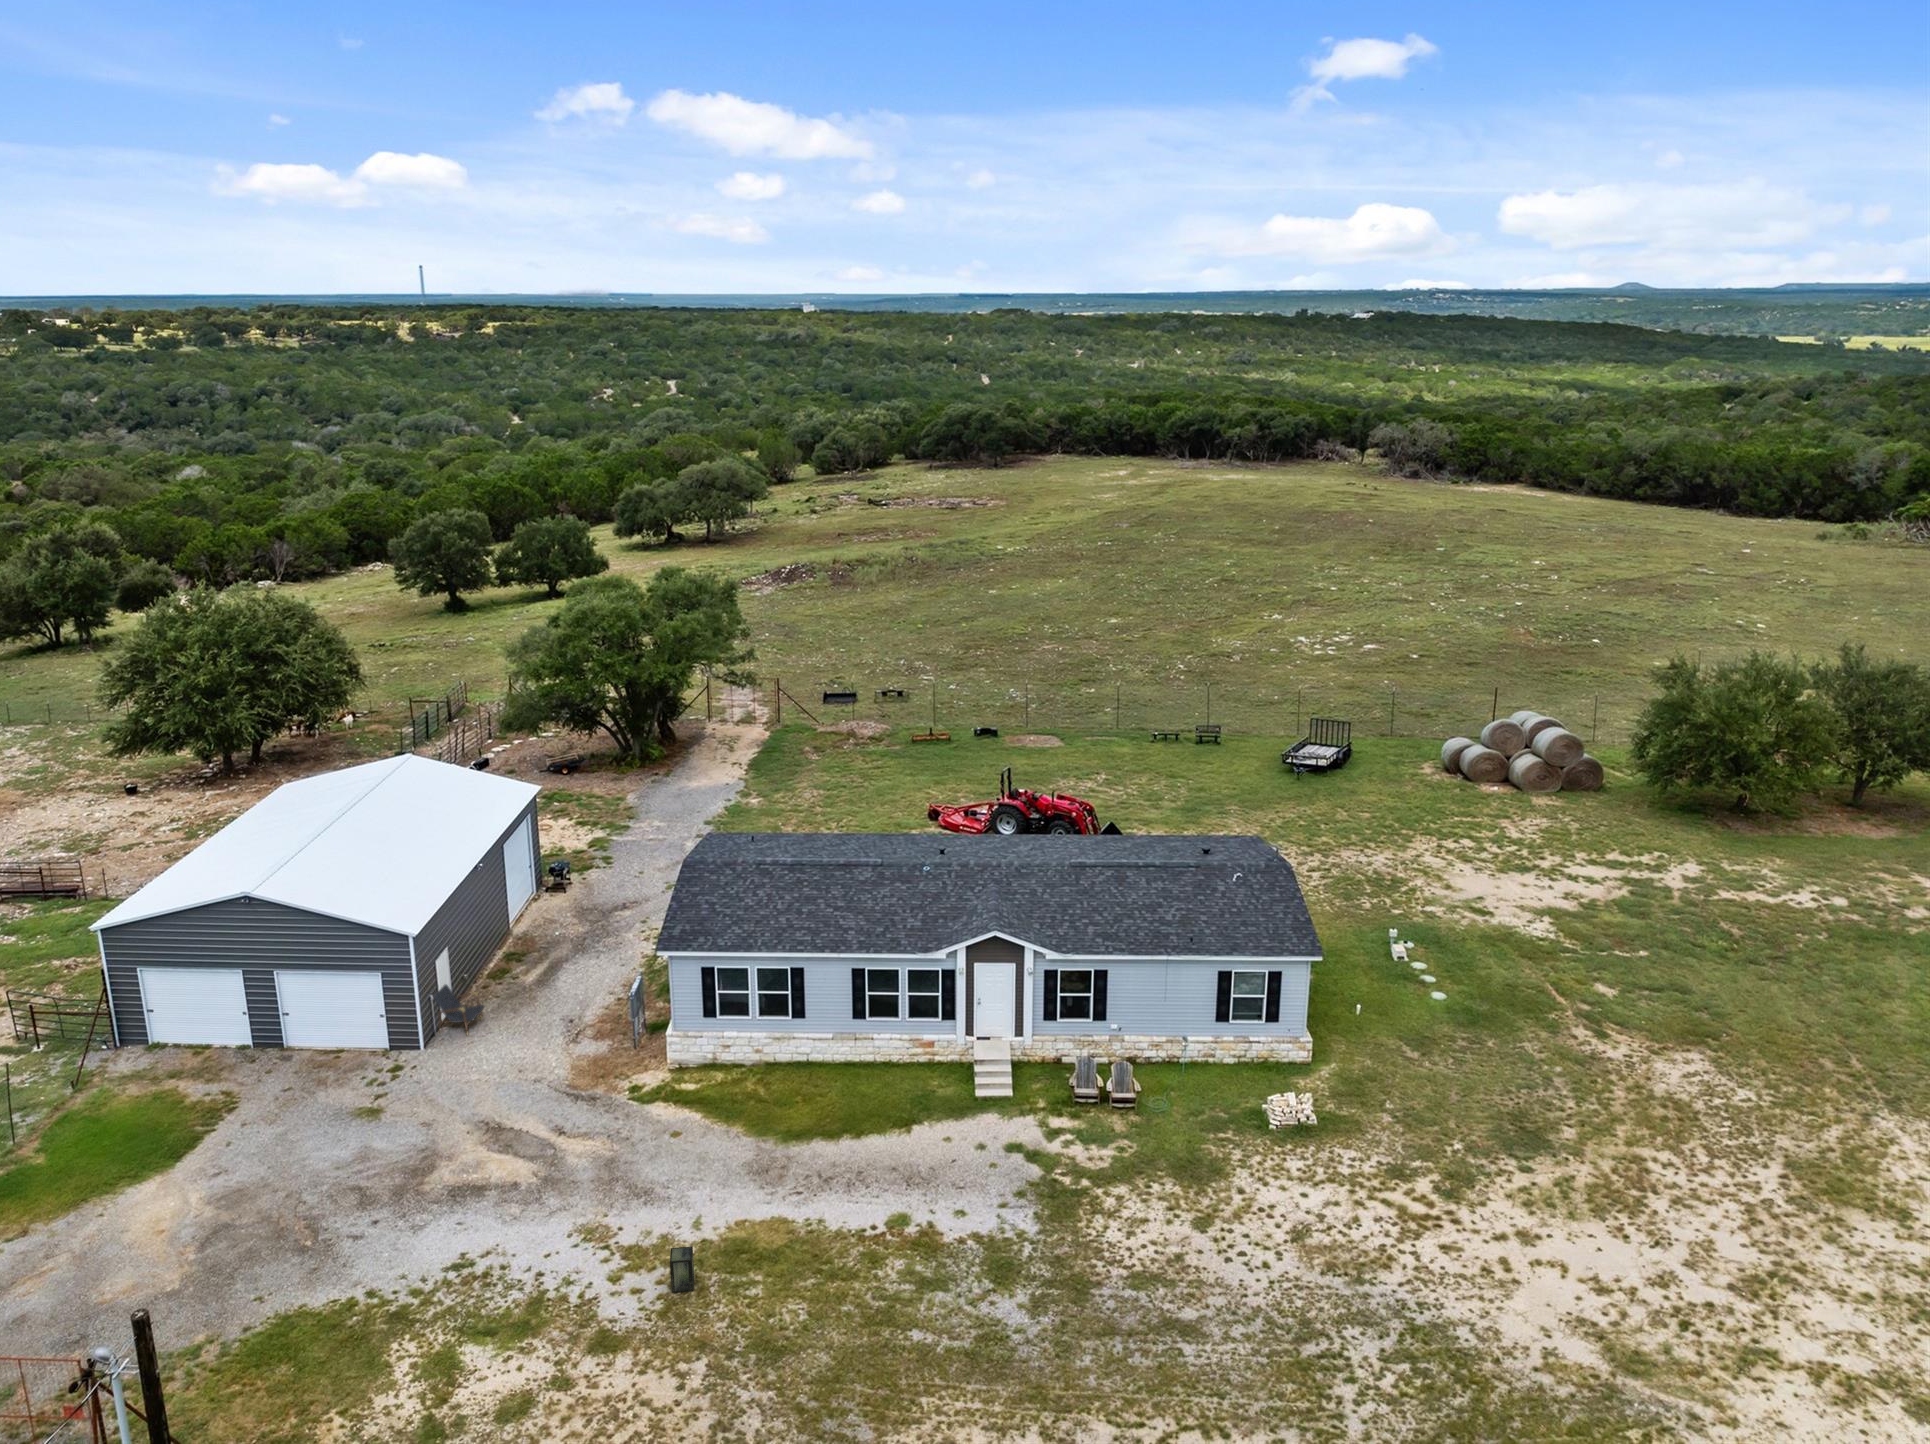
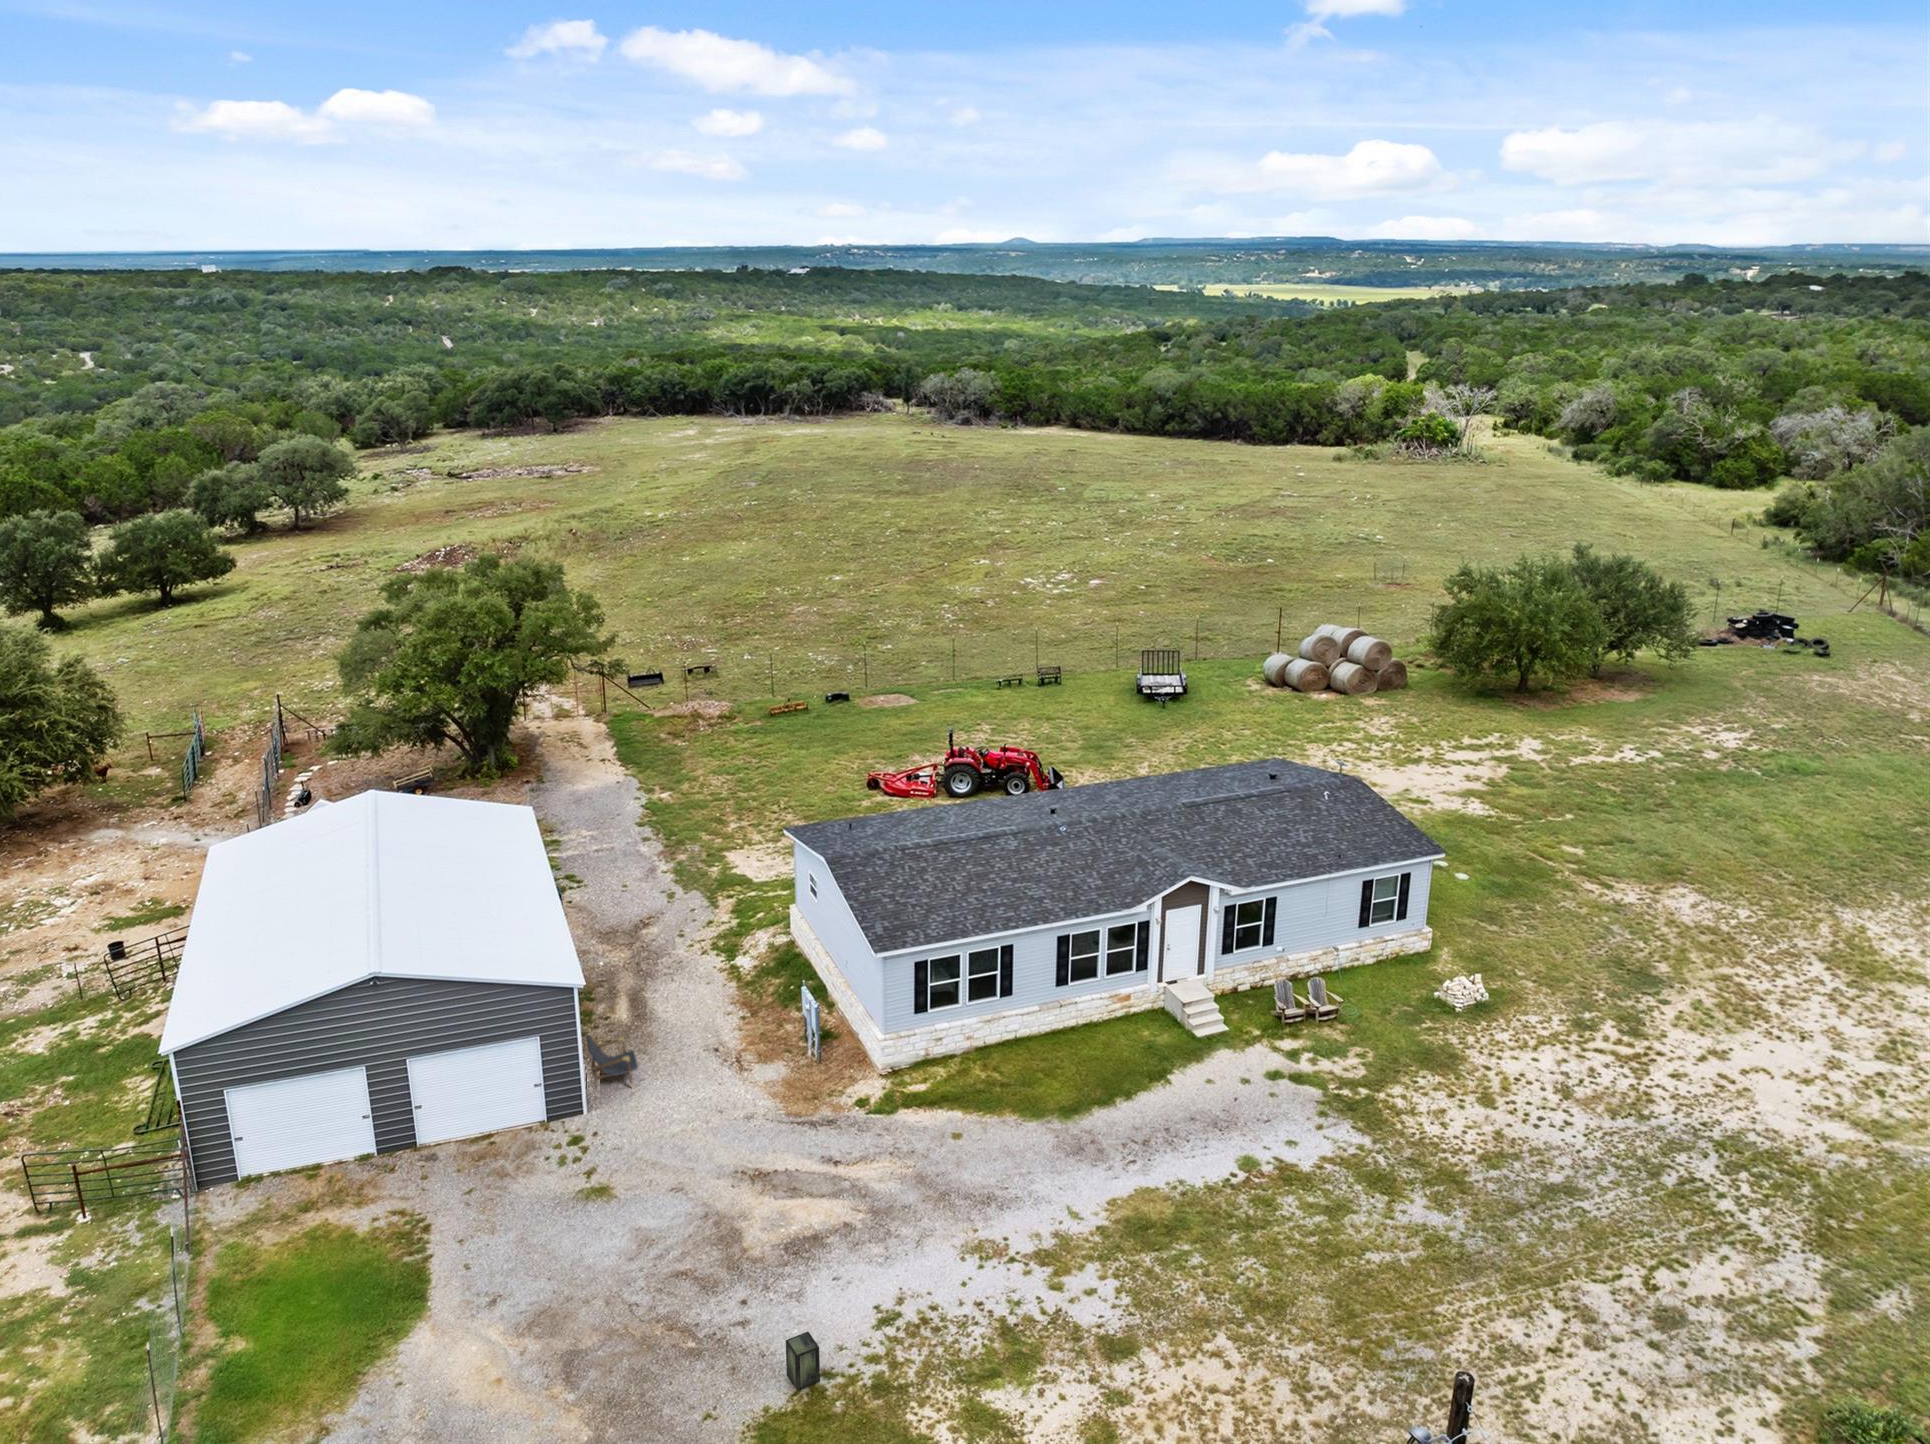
storage box: present [670,1246,694,1293] -> present [786,1332,820,1391]

